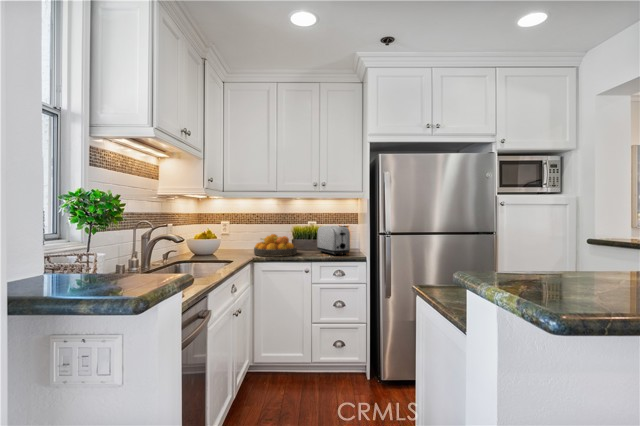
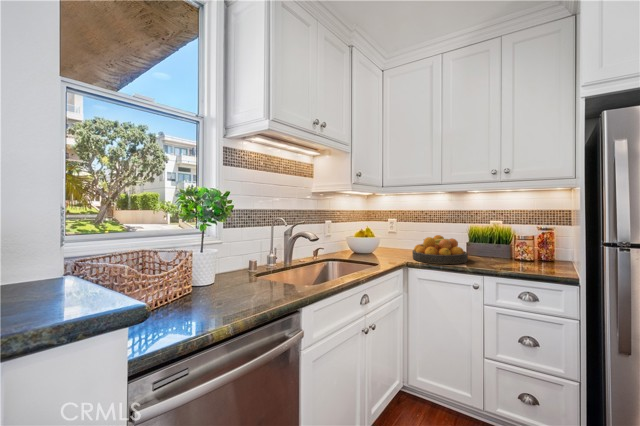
toaster: present [317,226,350,256] -> none [499,228,549,271]

